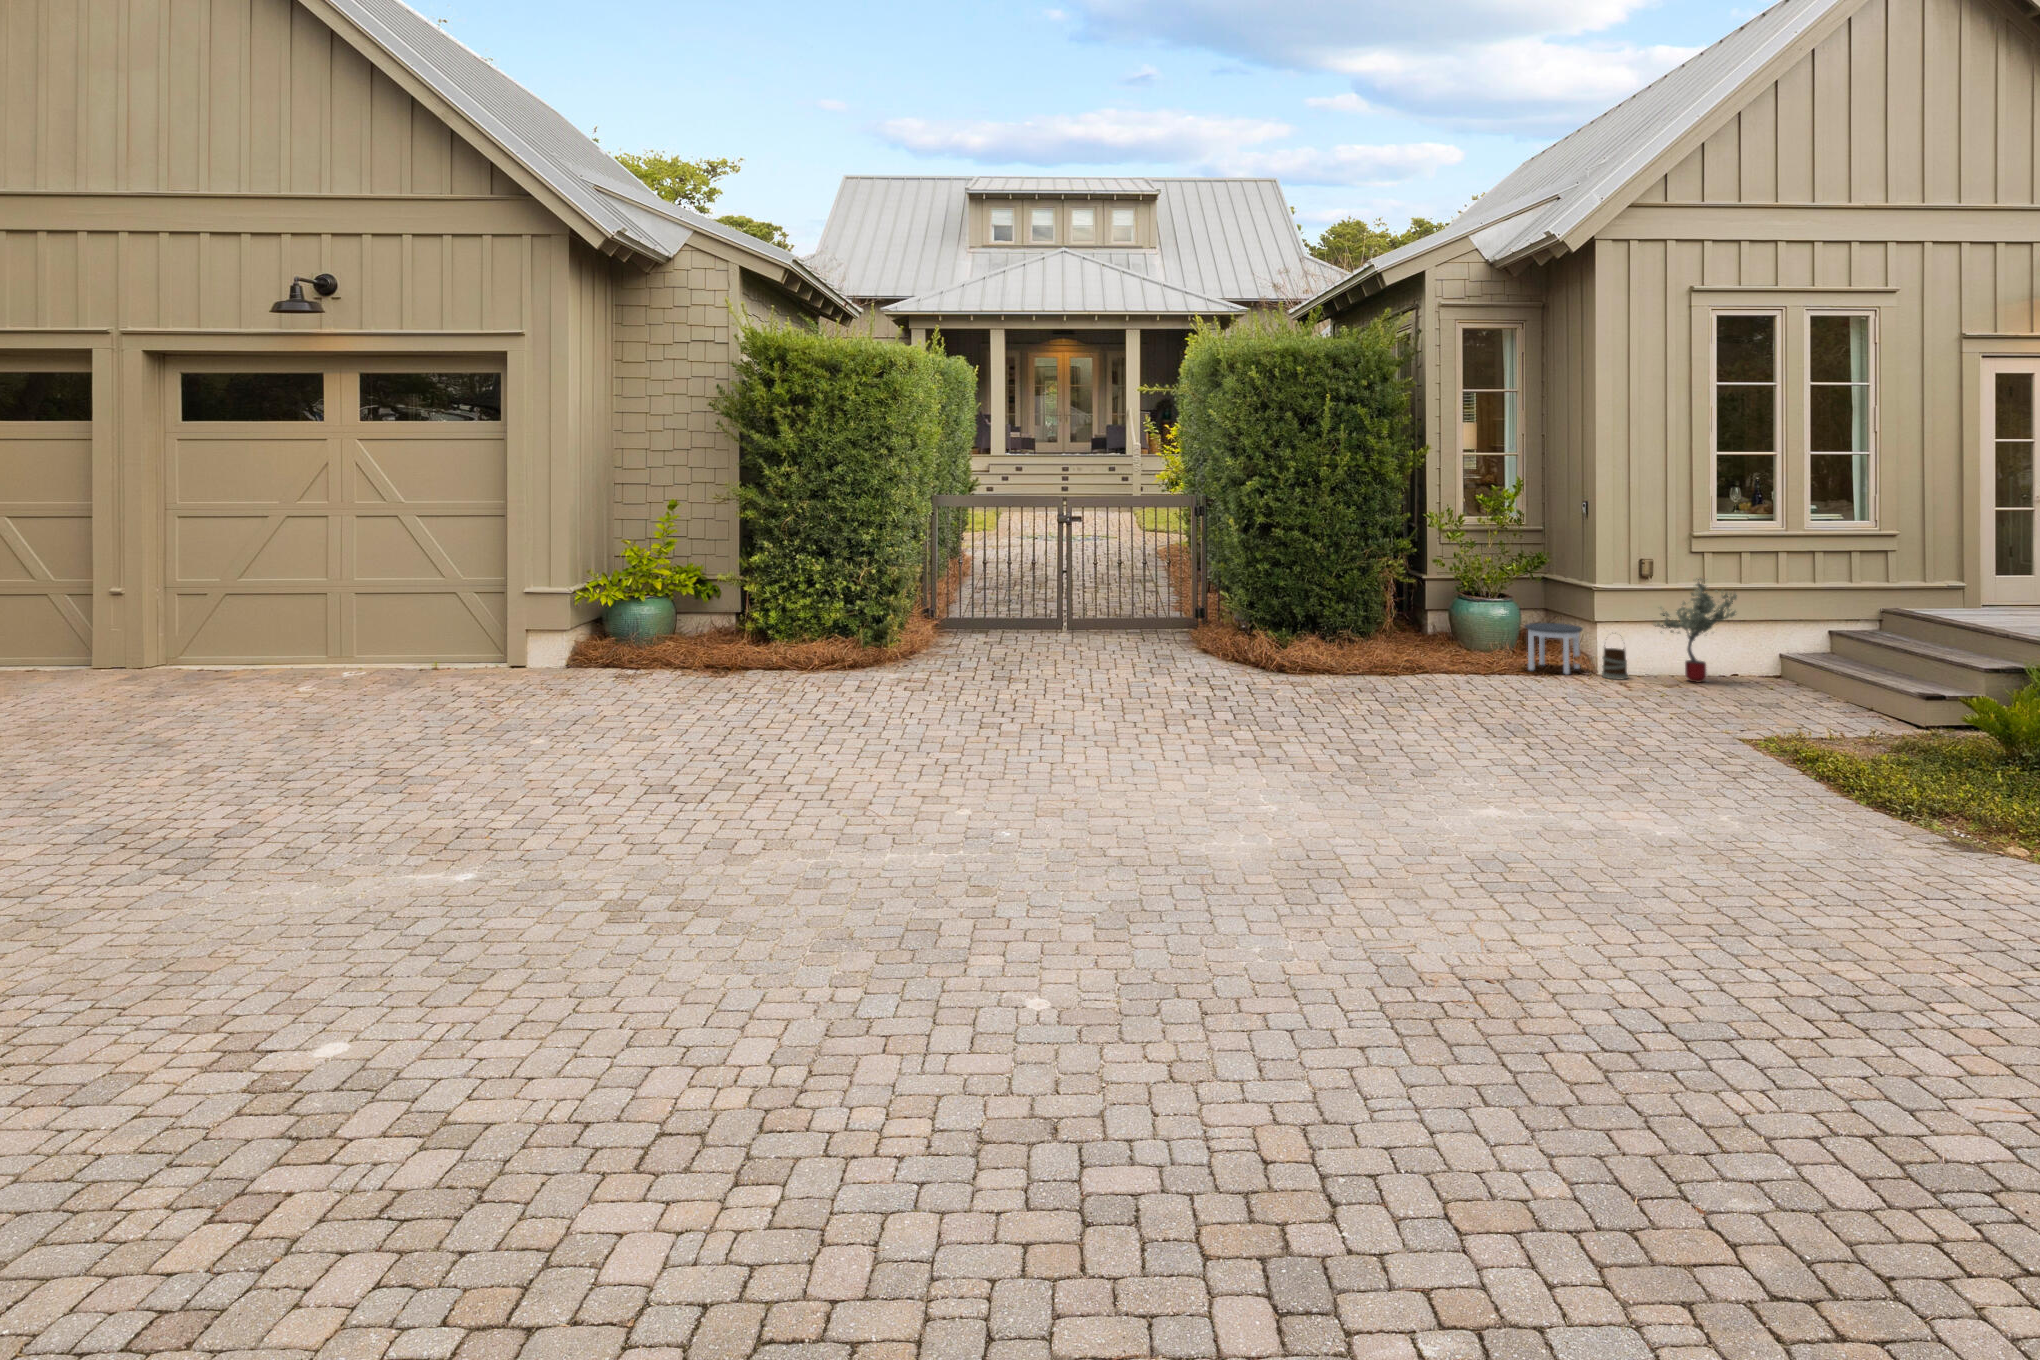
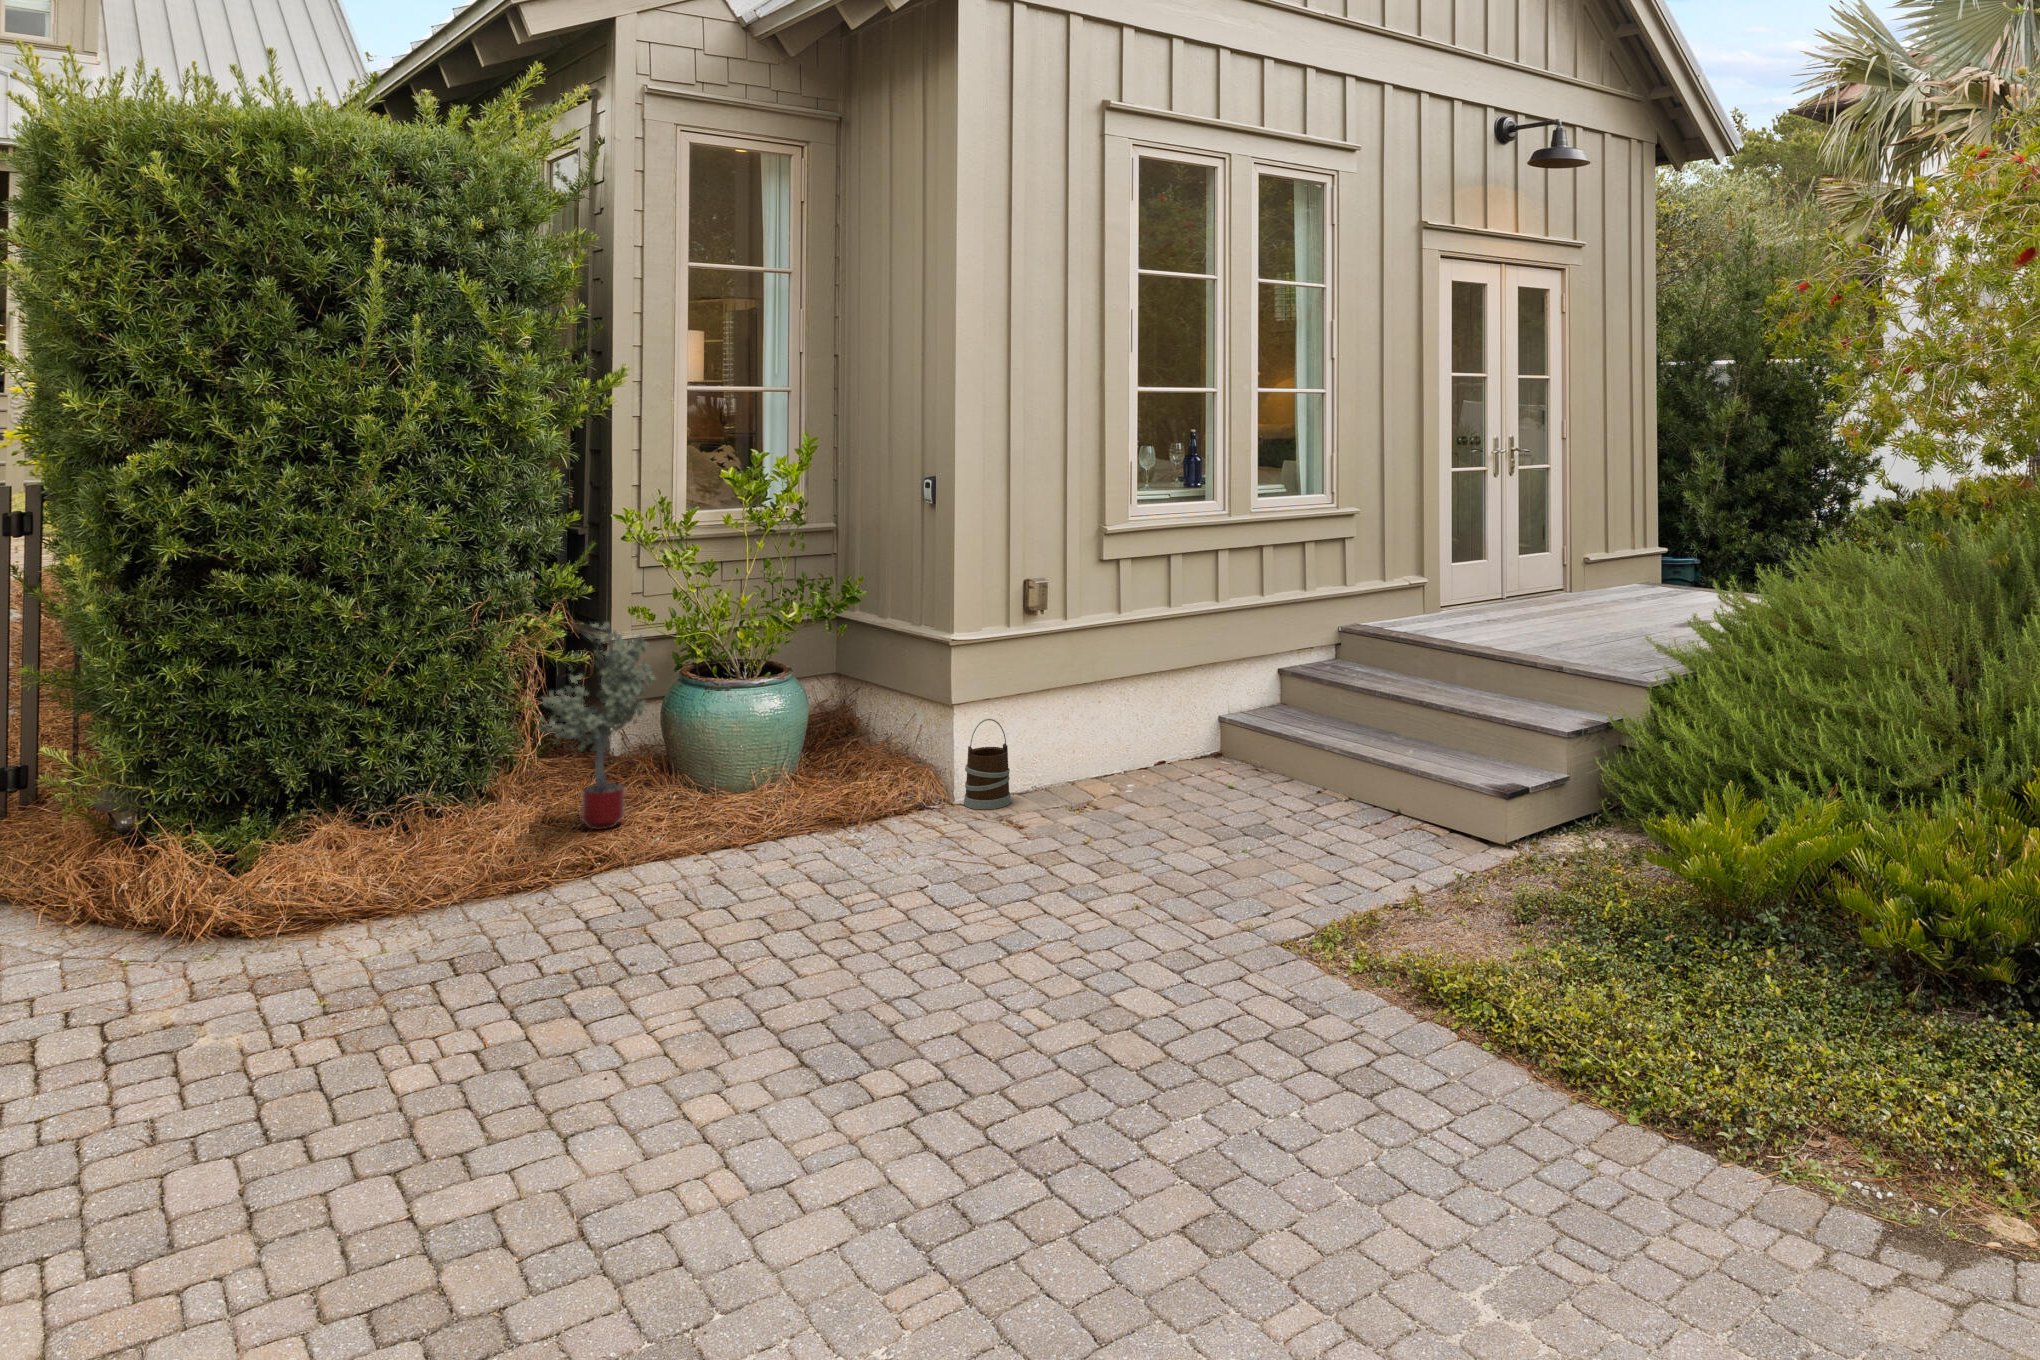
potted tree: present [1655,578,1737,682] -> present [538,622,655,829]
round table: present [1525,623,1583,674] -> none [817,707,927,813]

